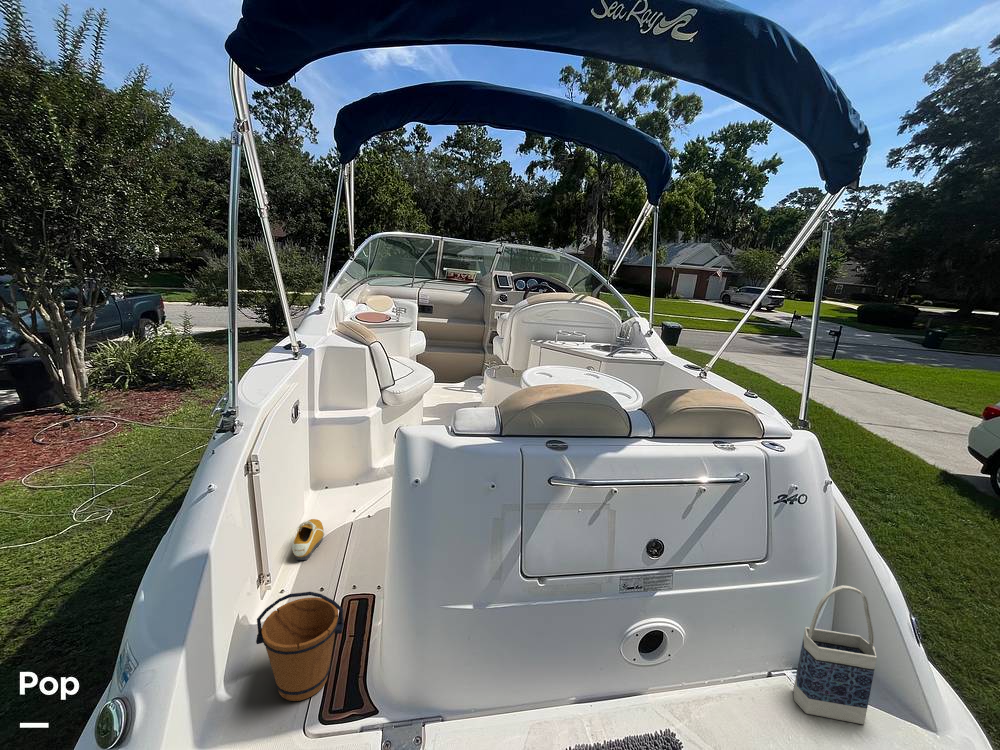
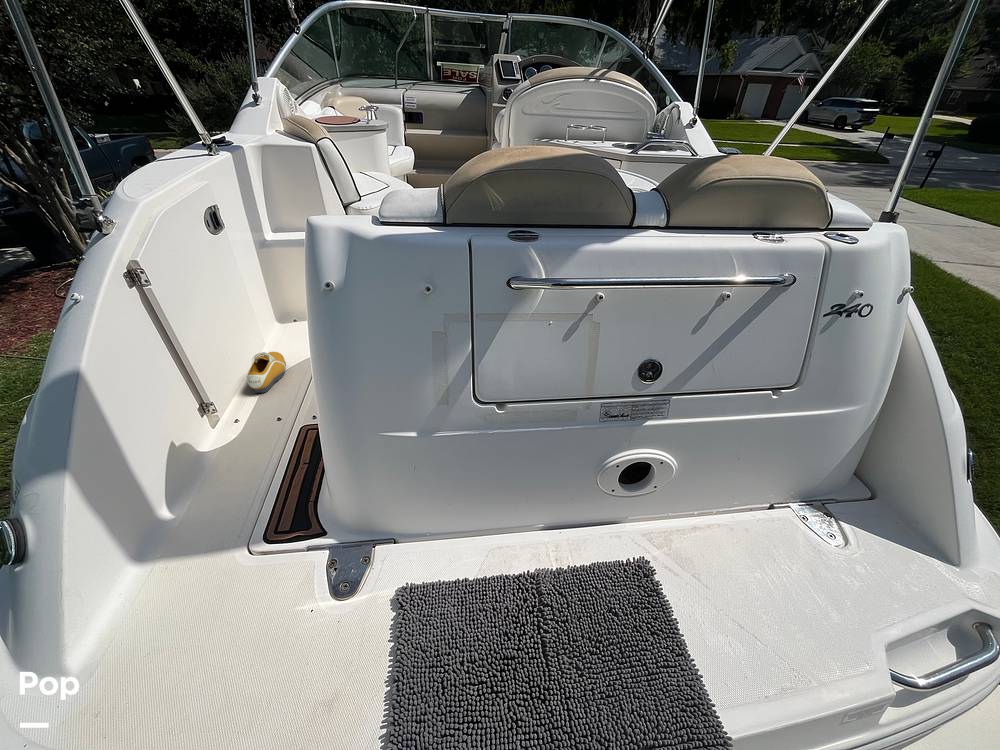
bag: present [793,585,877,724] -> none [794,410,905,557]
bucket: present [256,592,344,701] -> none [183,414,286,523]

